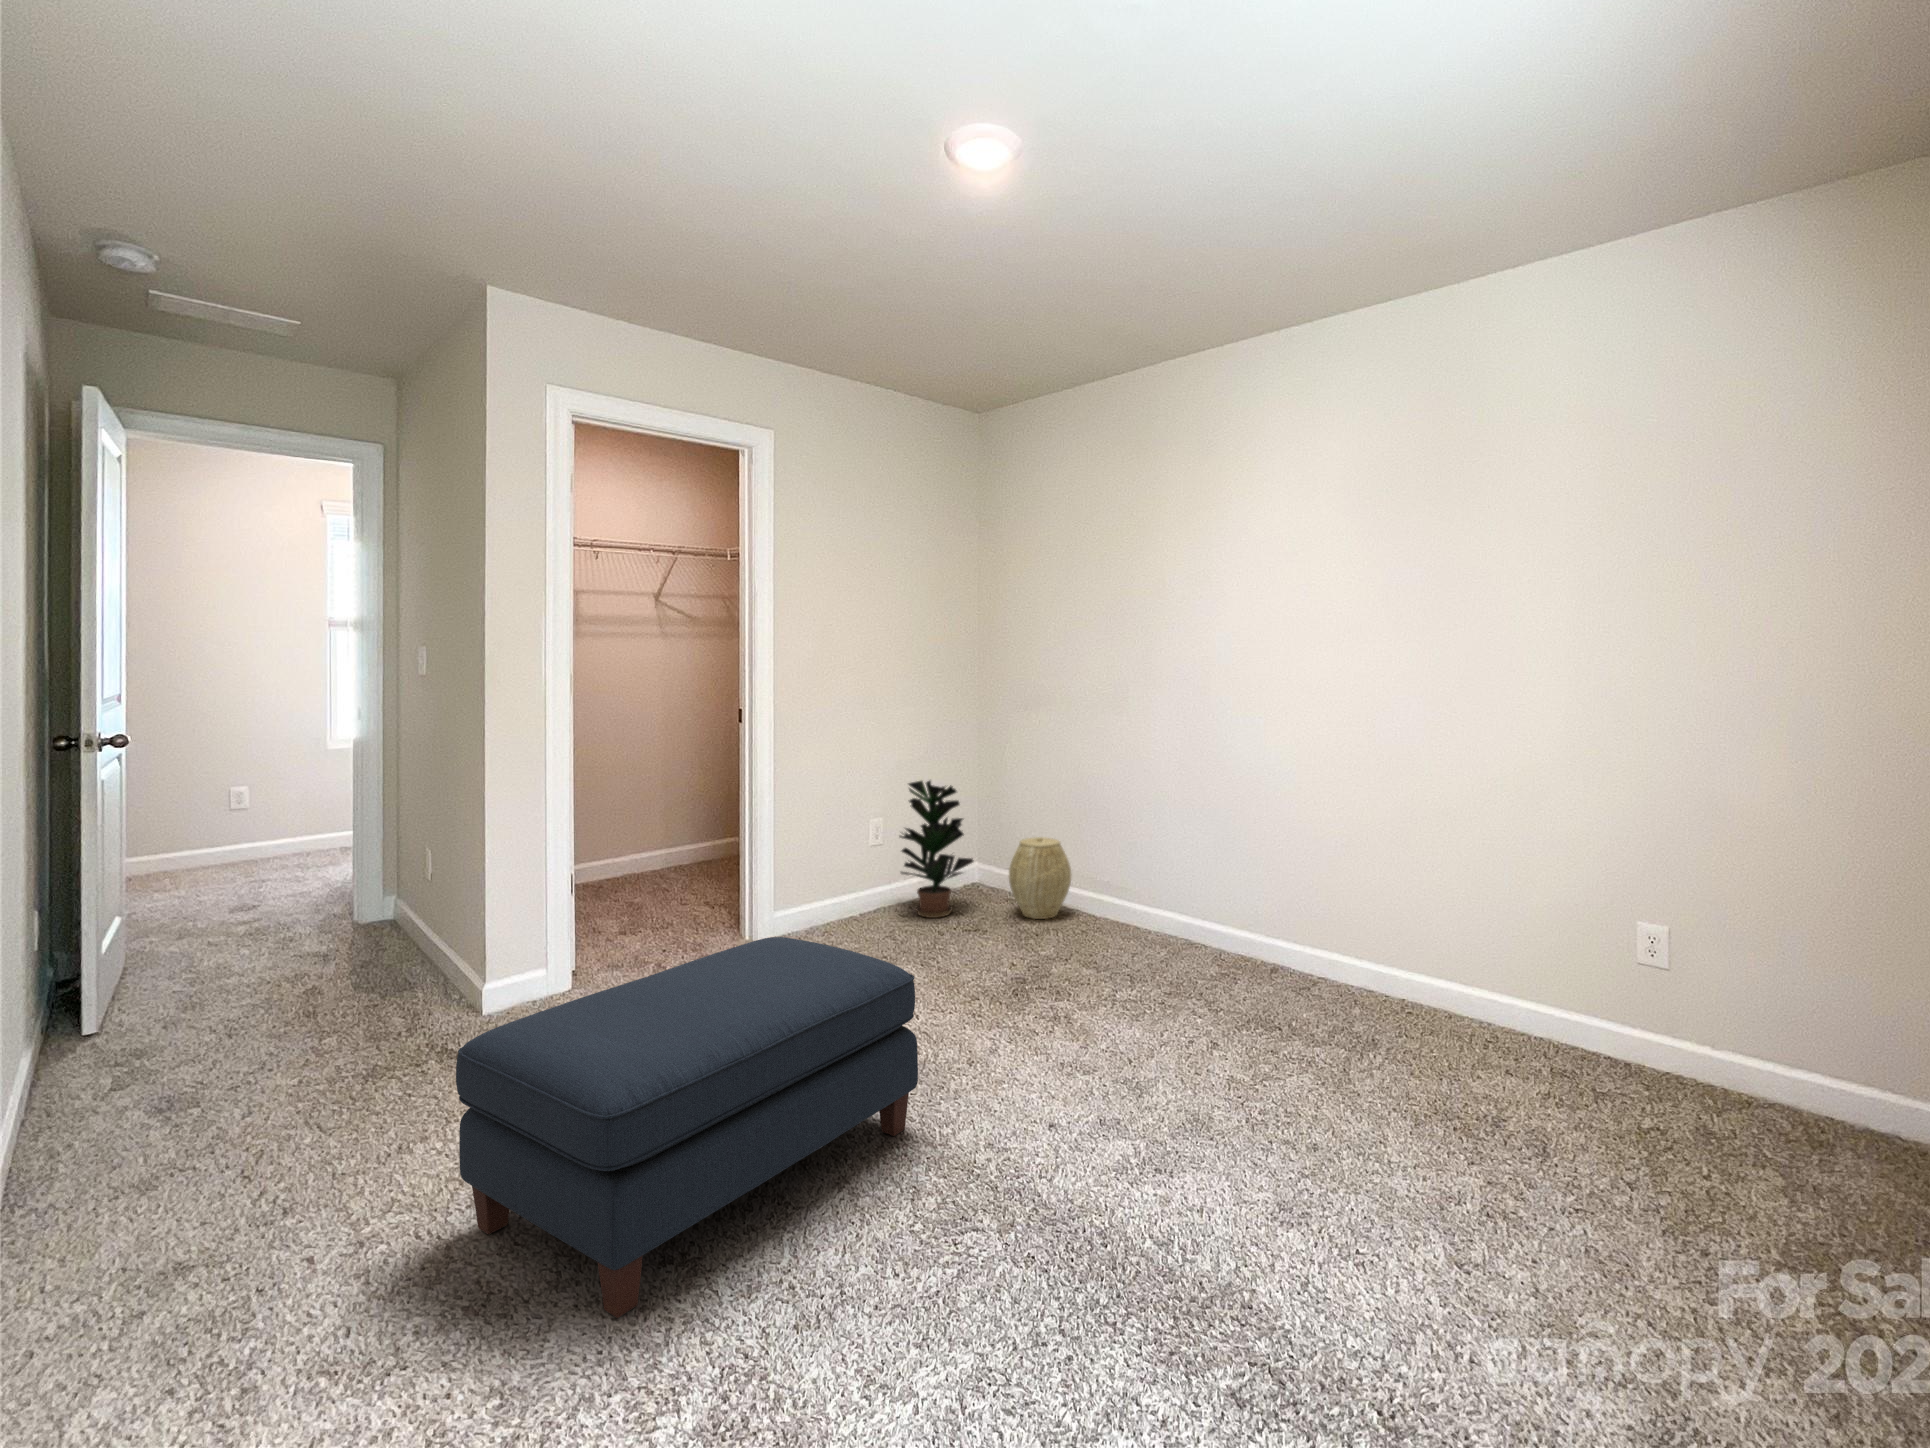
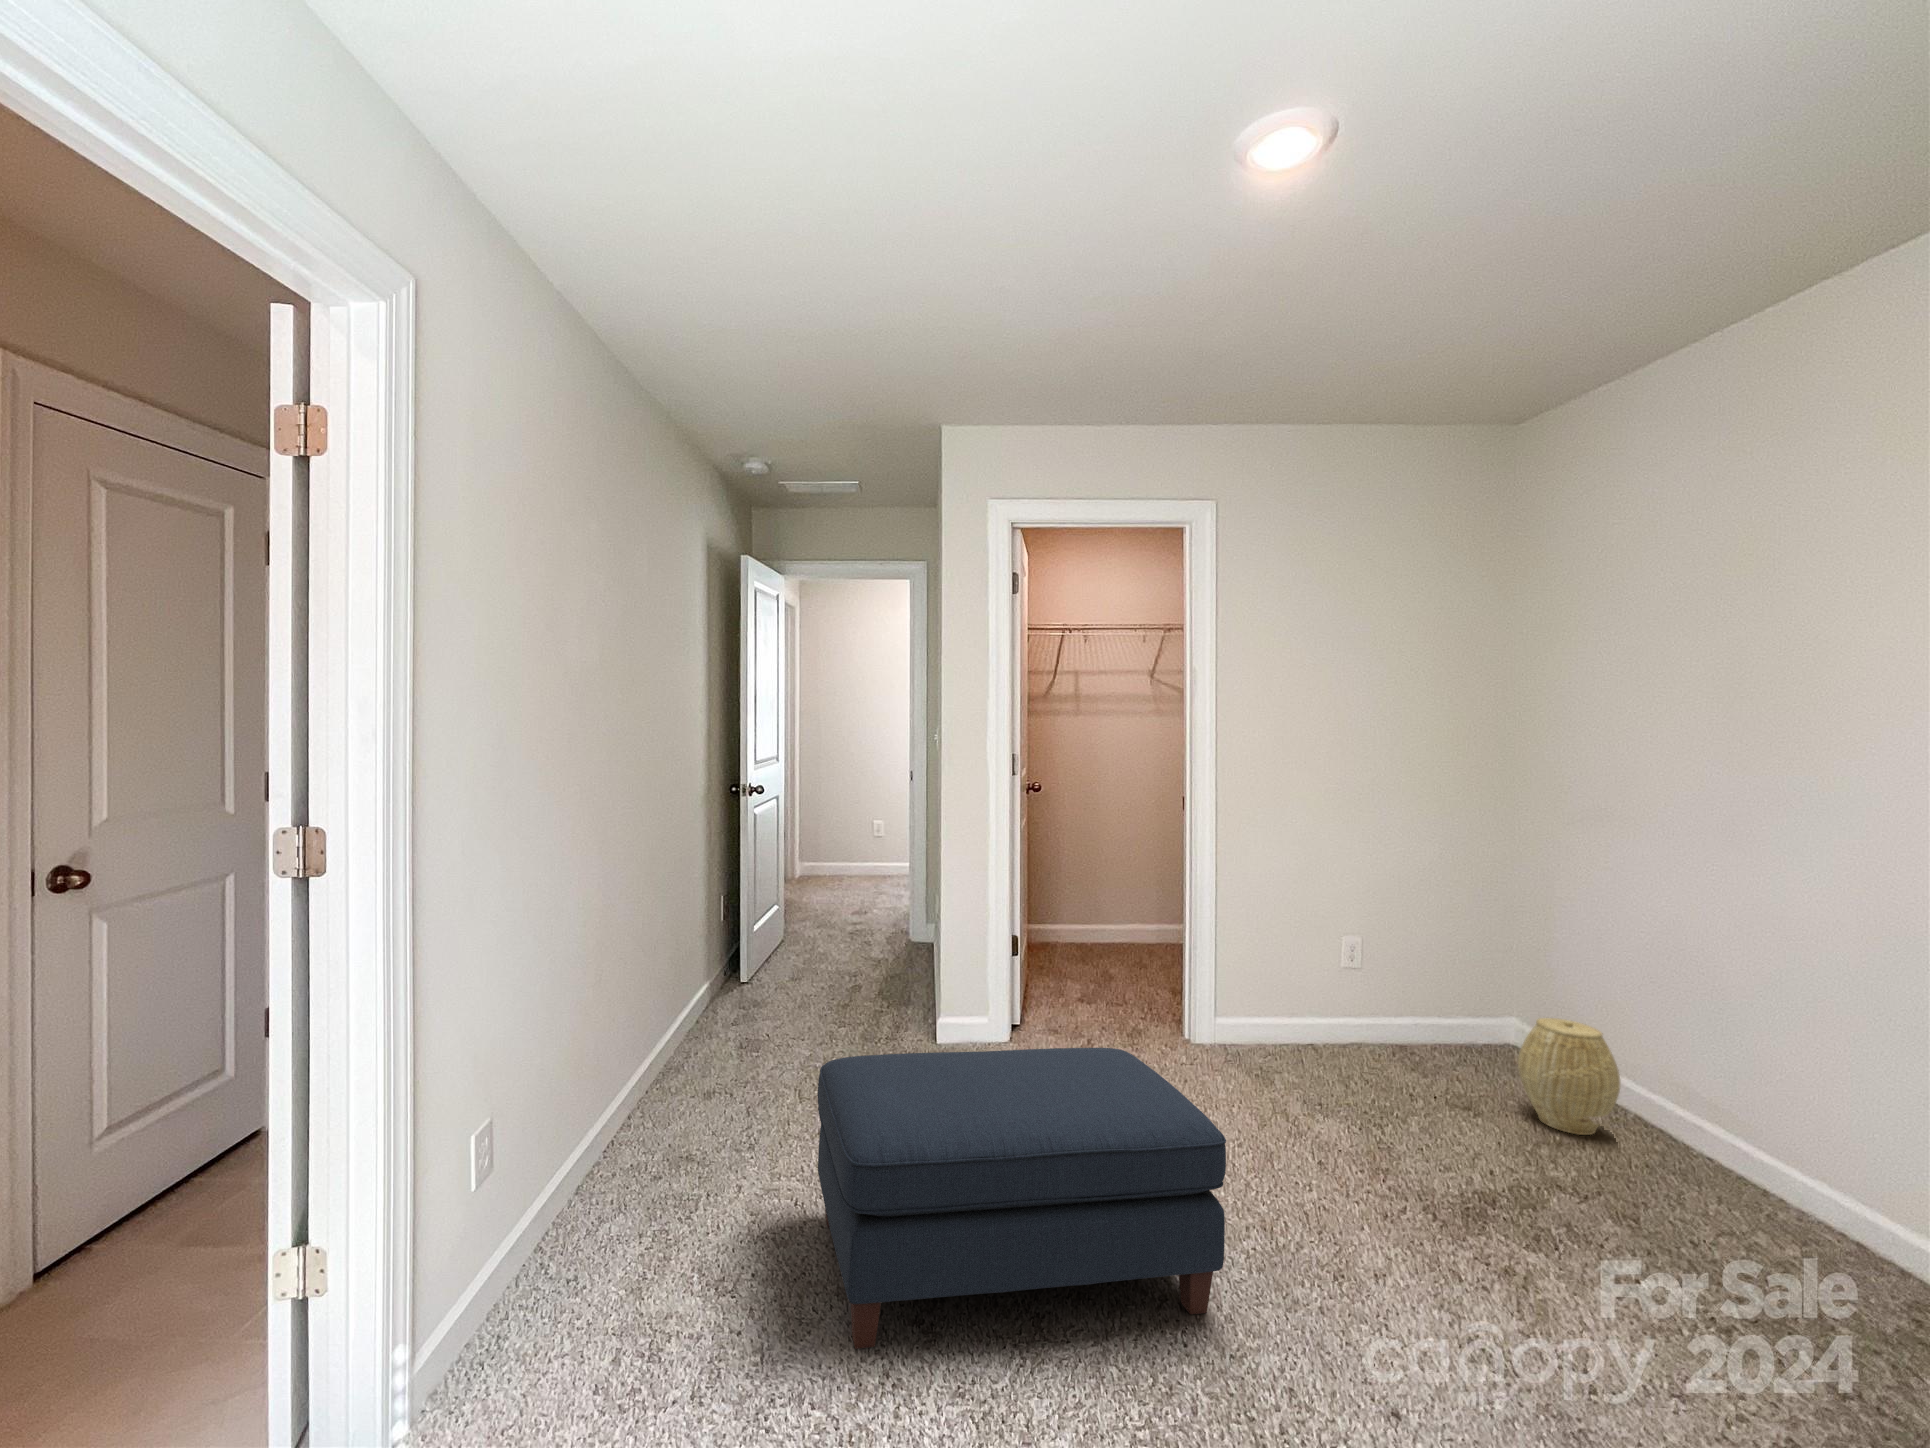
potted plant: present [900,781,973,918] -> none [1367,916,1472,1087]

